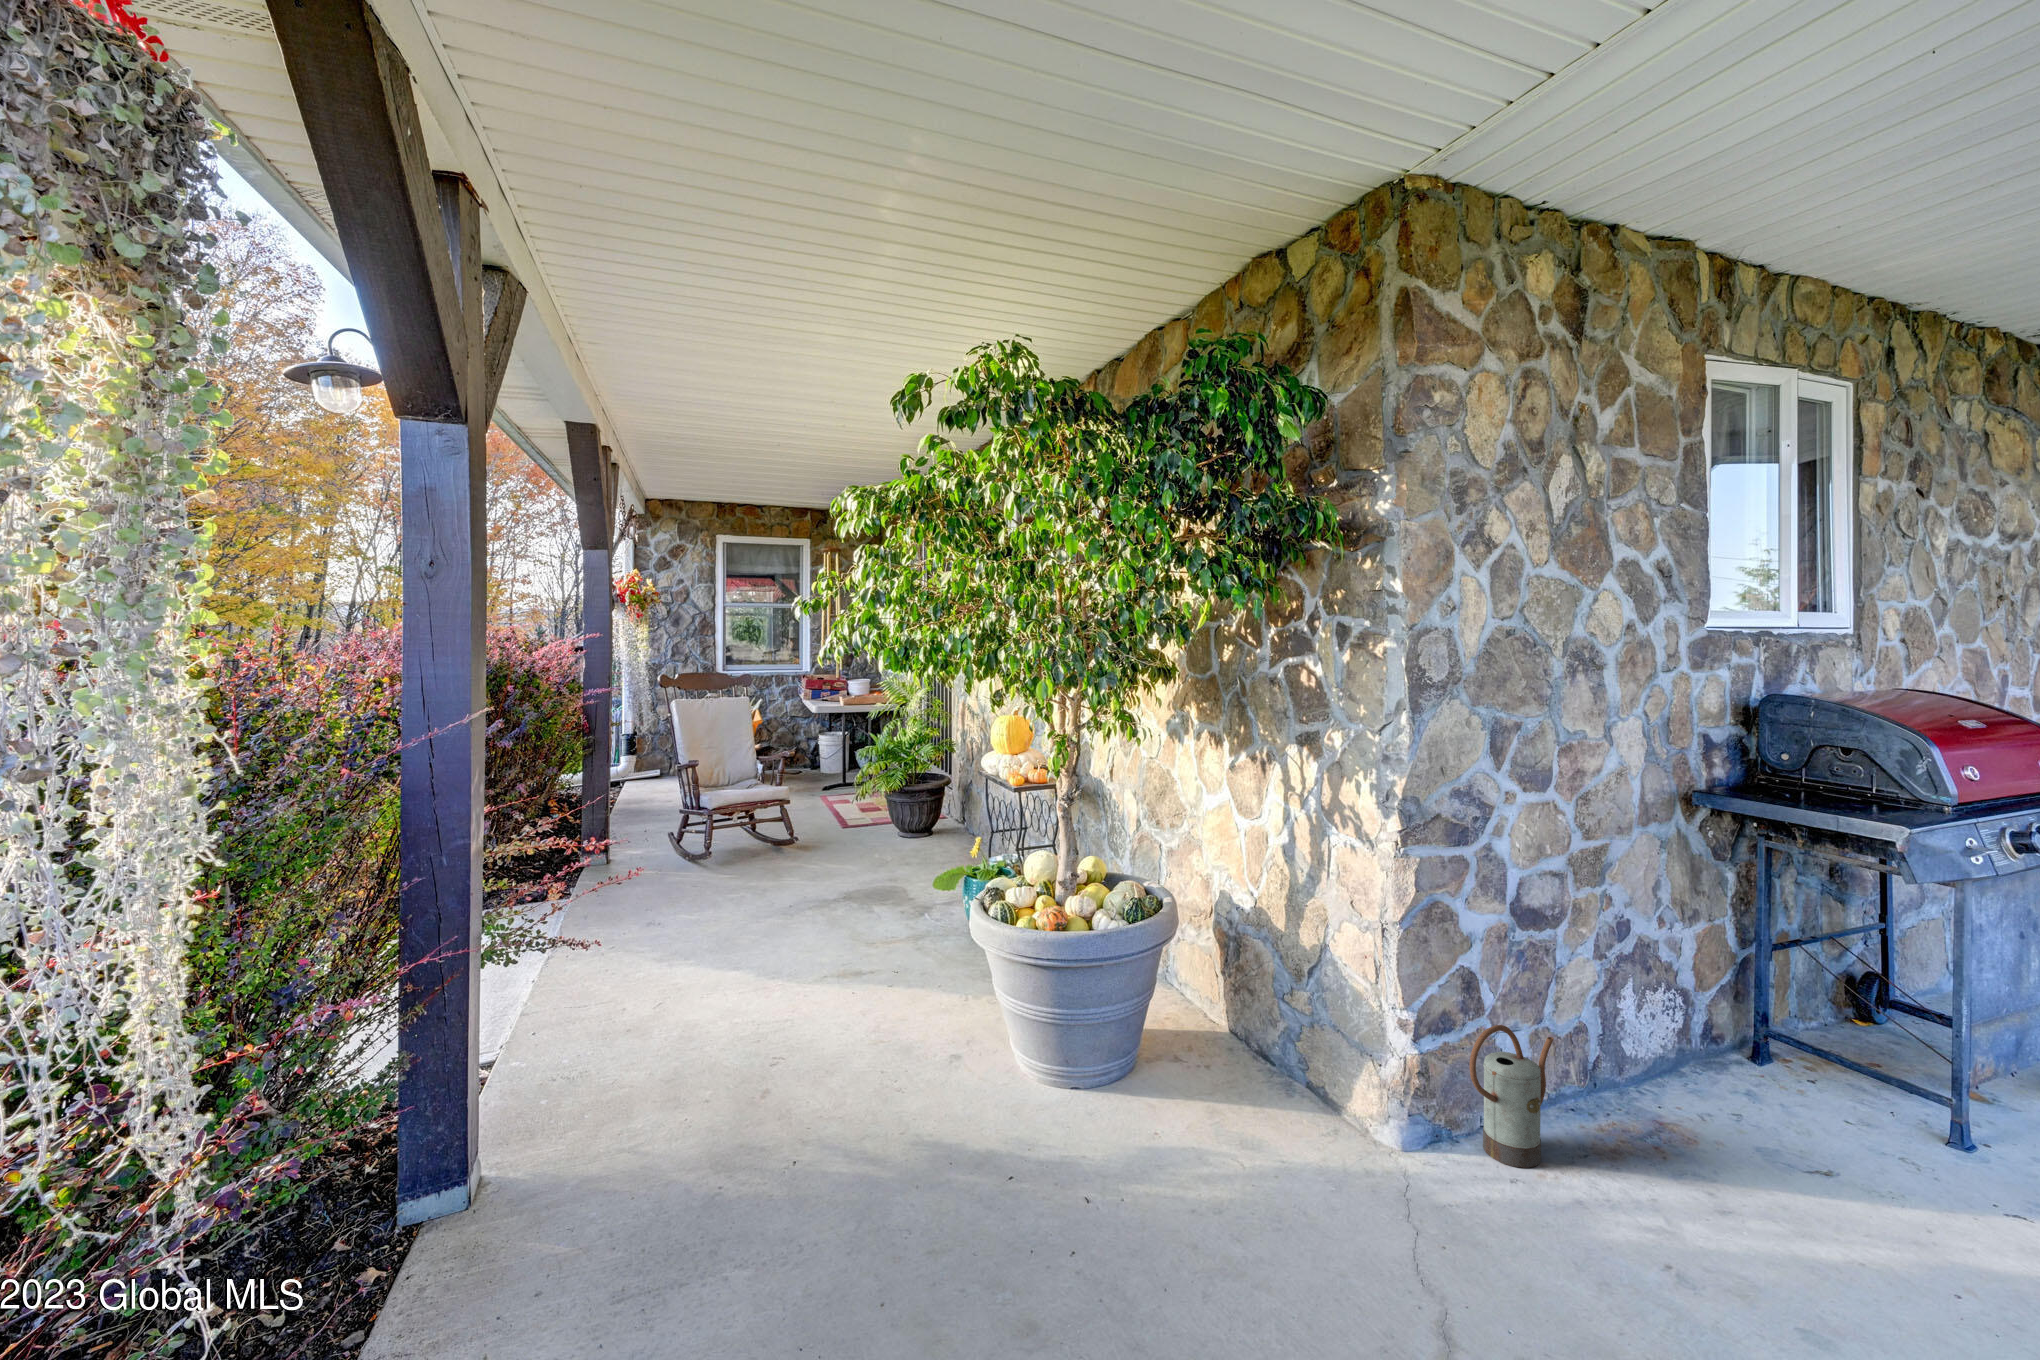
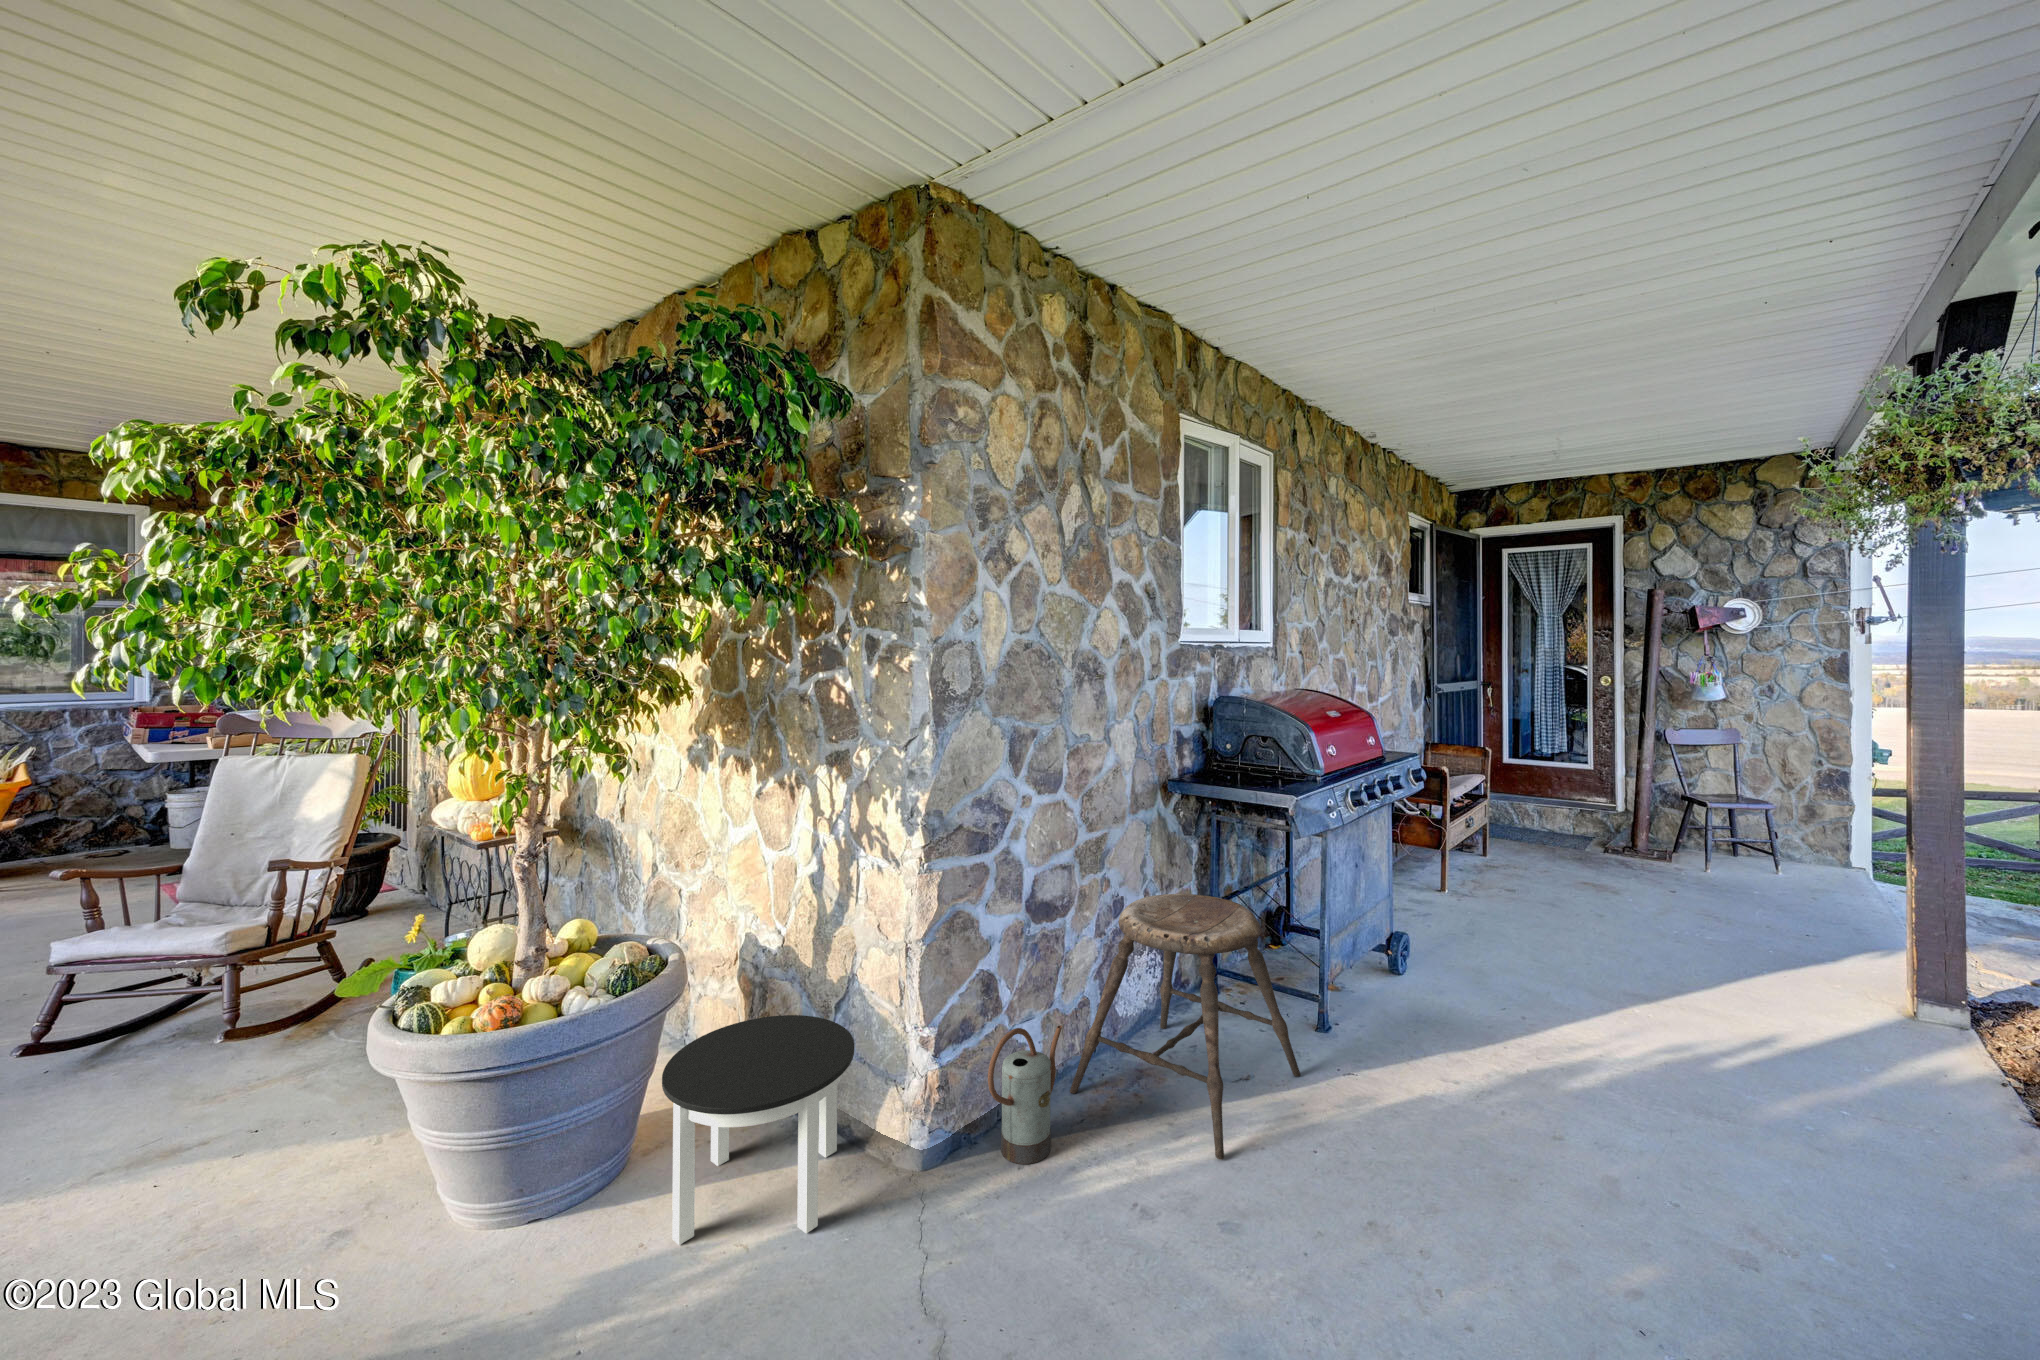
stool: none [1562,921,1899,1228] -> present [1070,894,1301,1160]
round table: none [1169,968,1332,1160] -> present [662,1015,854,1245]

